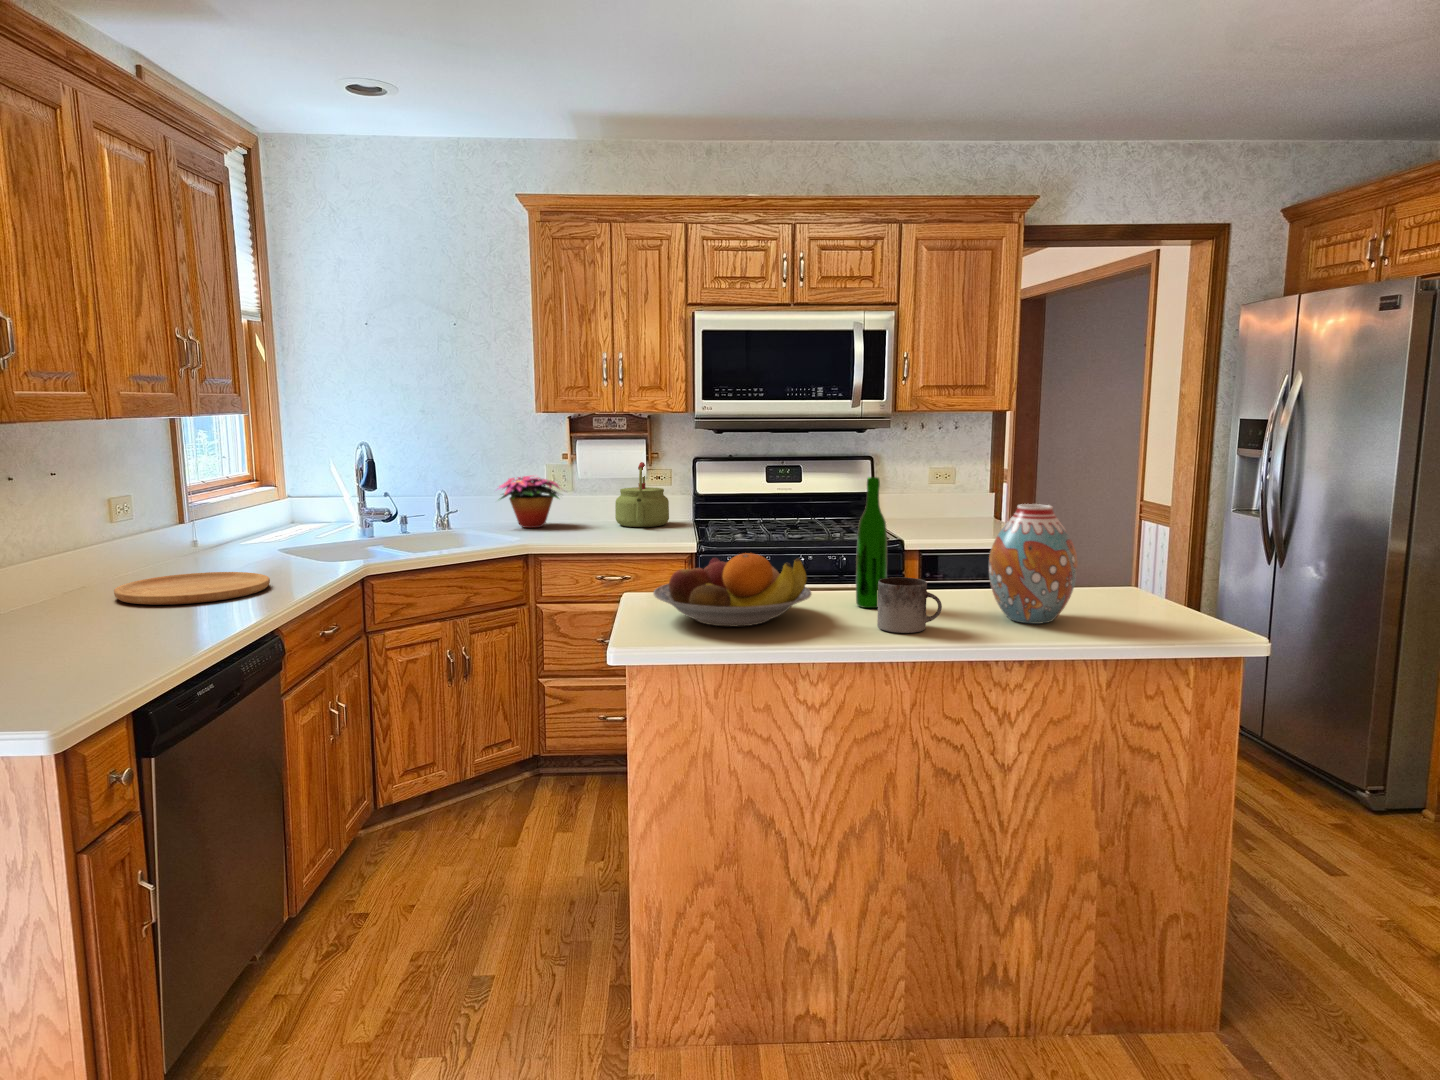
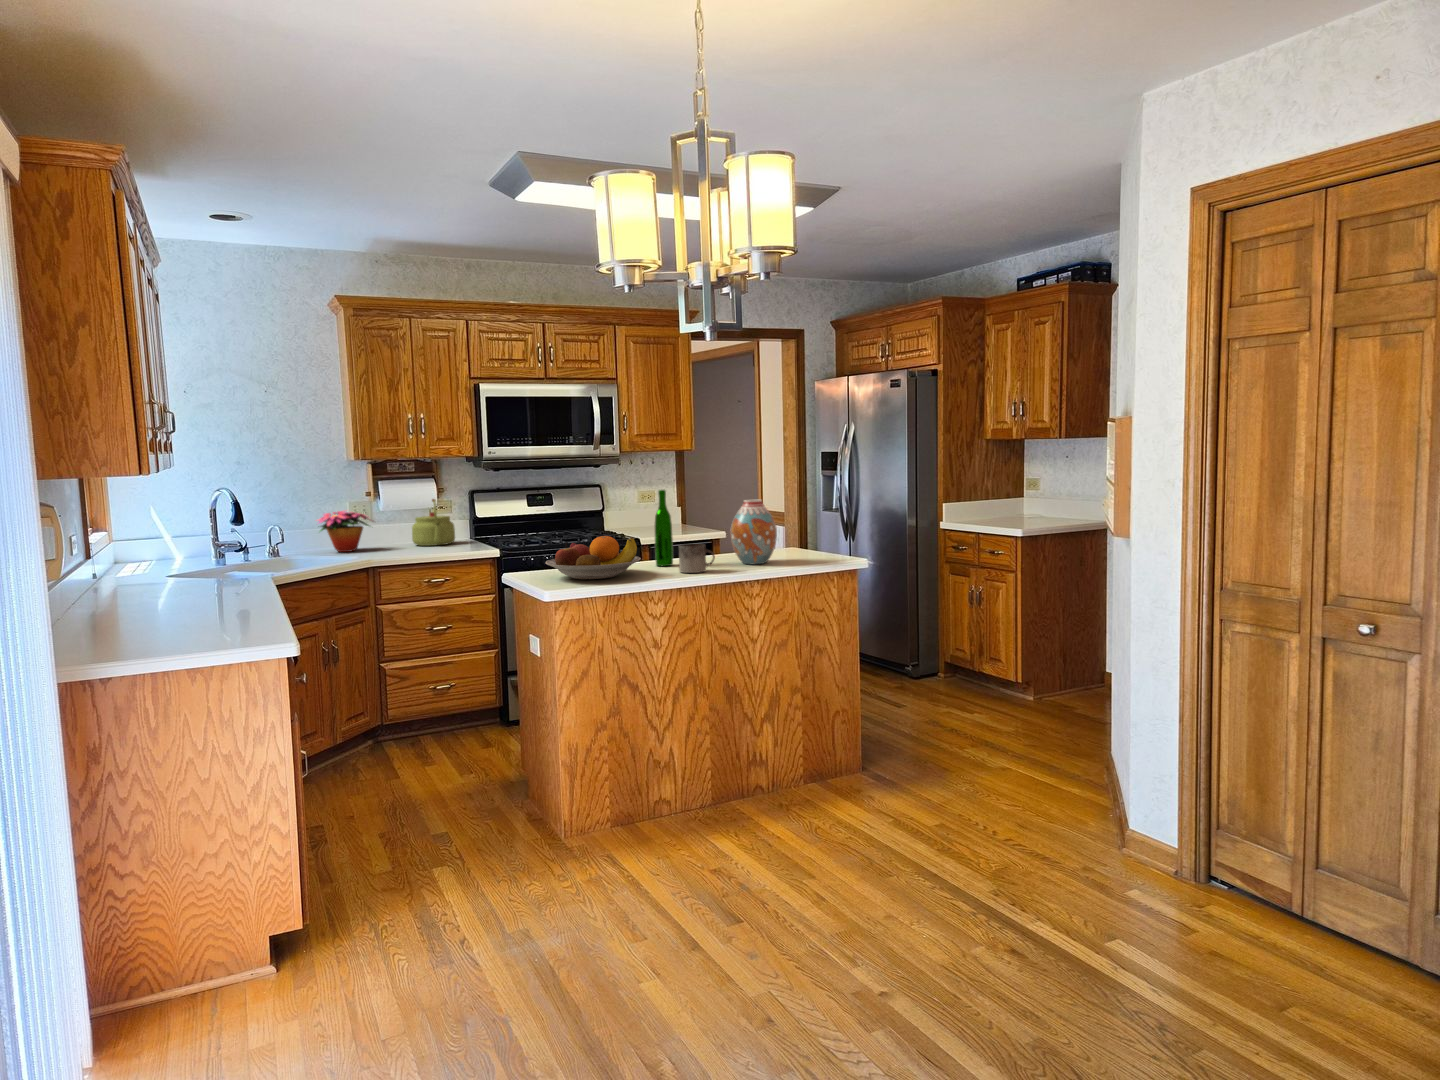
cutting board: present [114,572,270,605] -> none [118,585,236,607]

